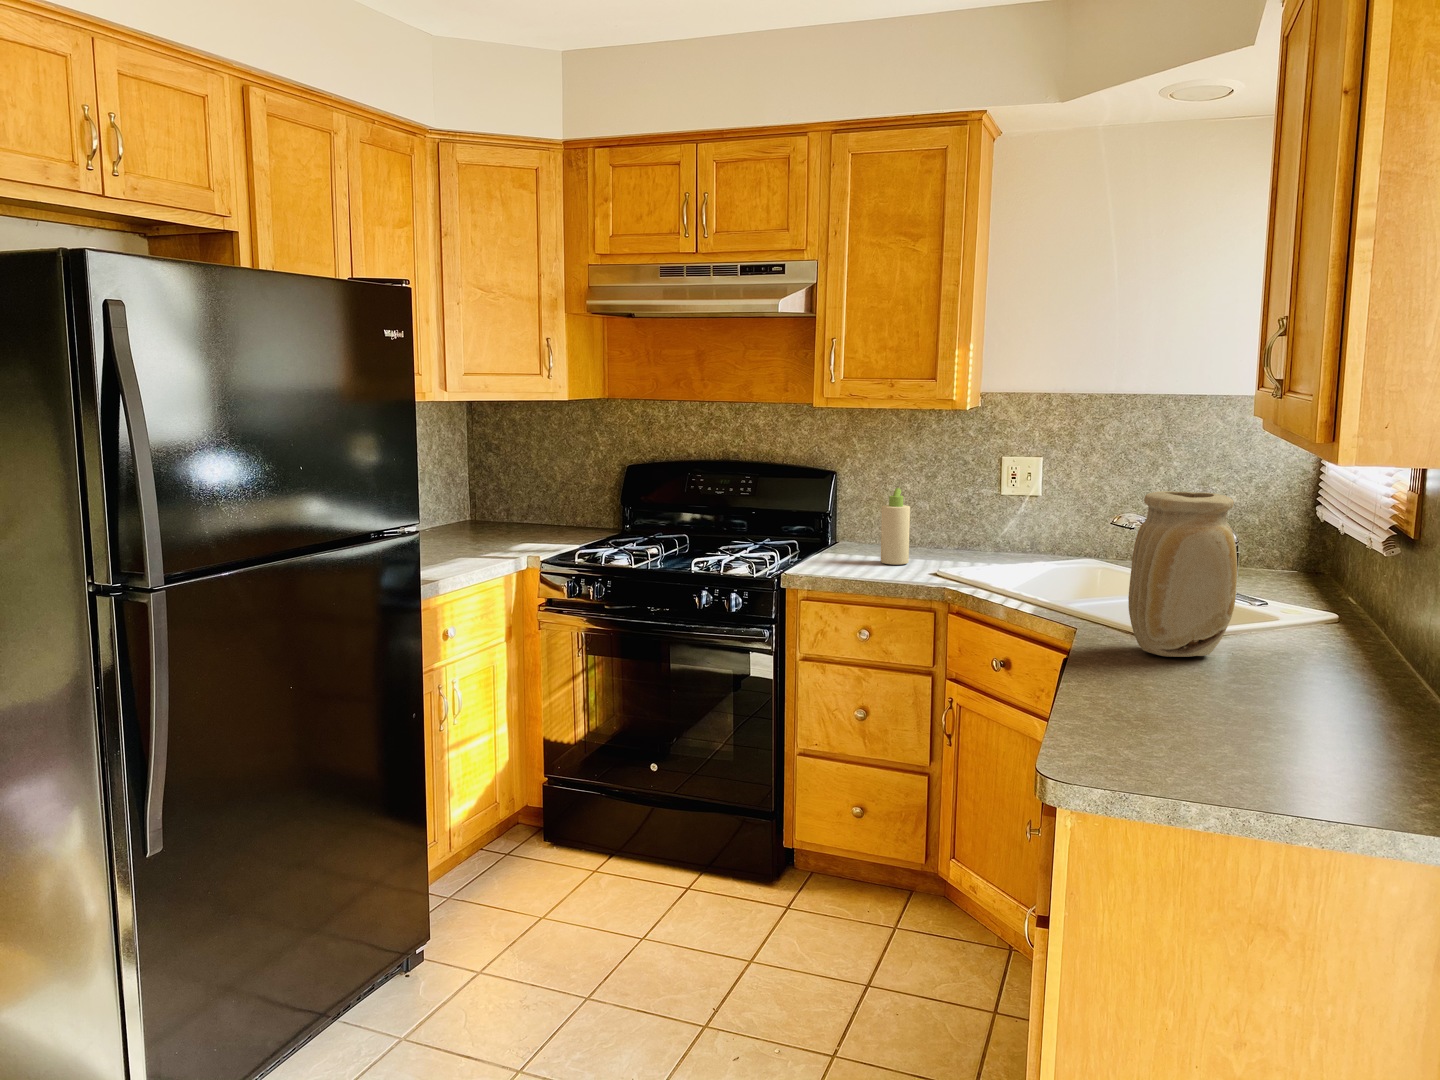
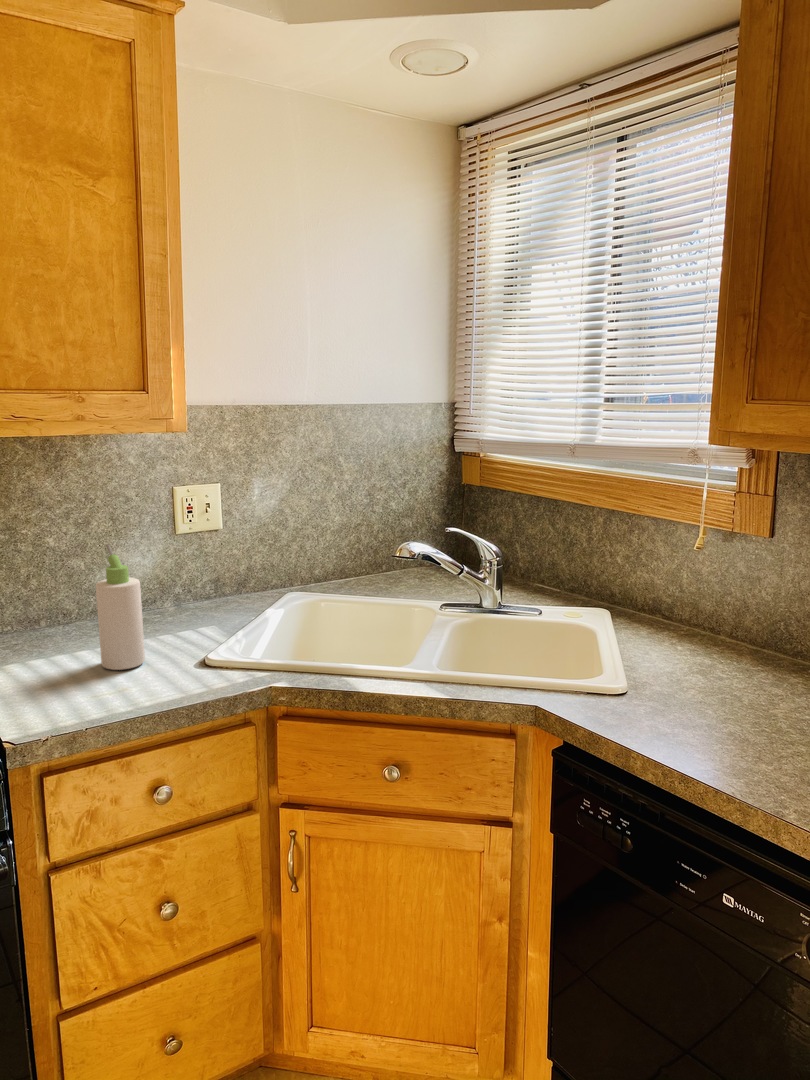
vase: present [1128,491,1237,657] -> none [660,529,771,727]

